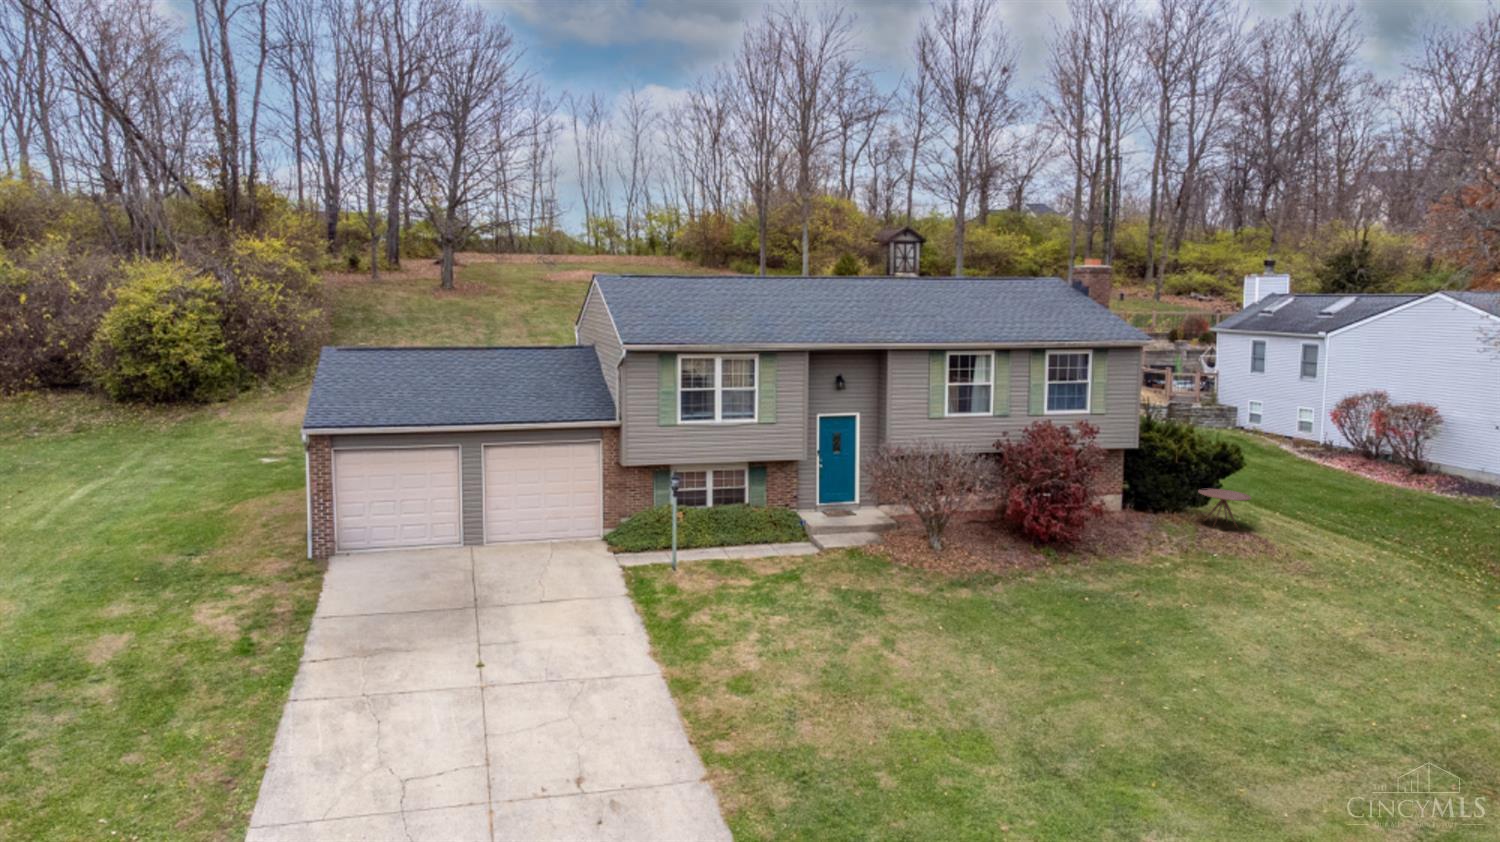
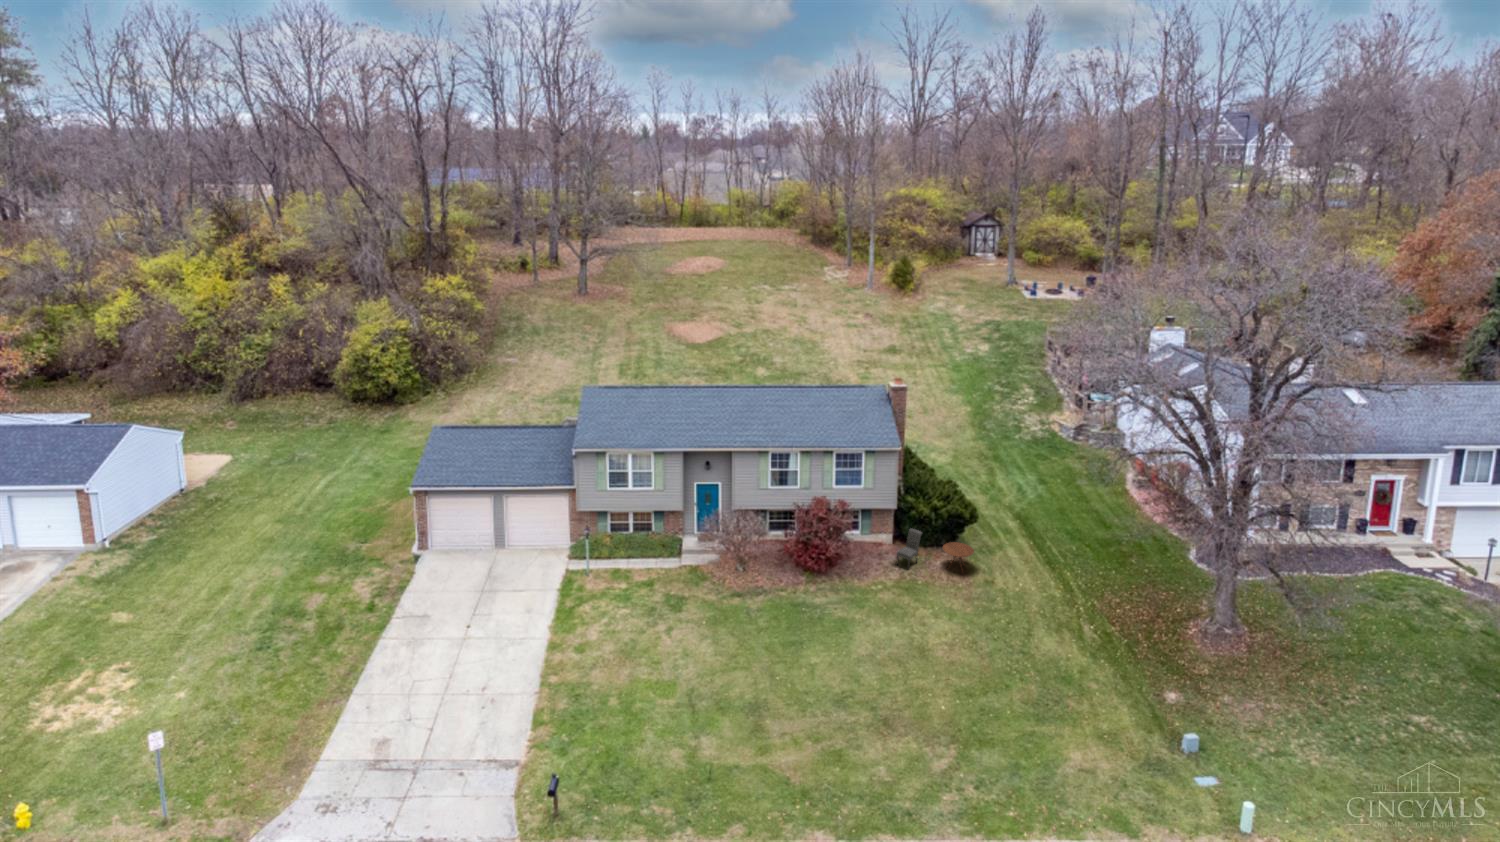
chair: none [1140,470,1170,531] -> present [897,529,922,568]

